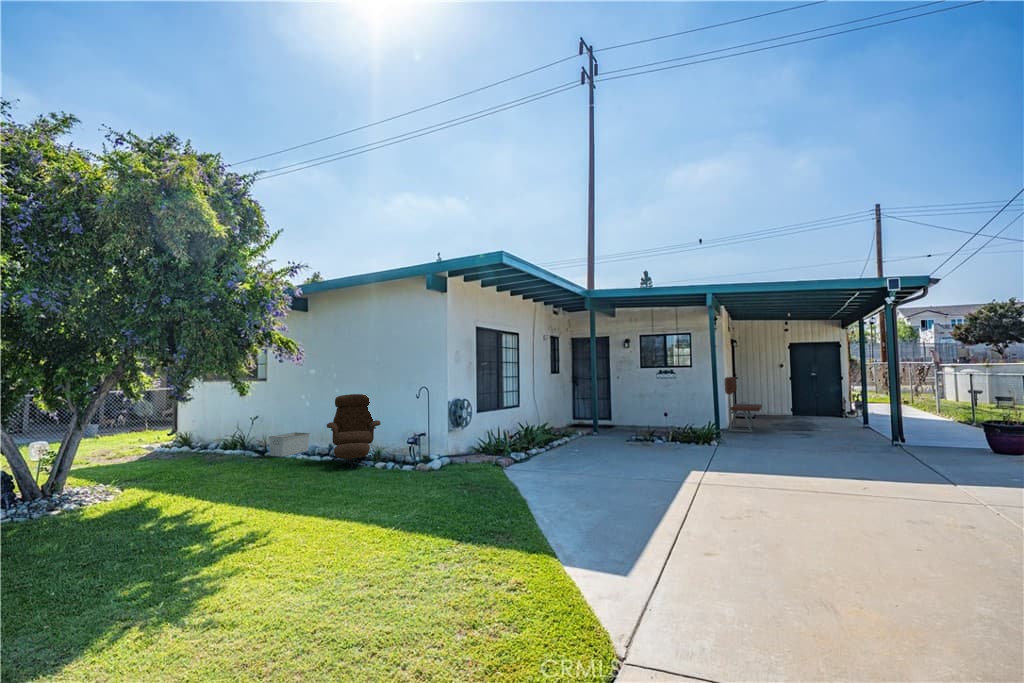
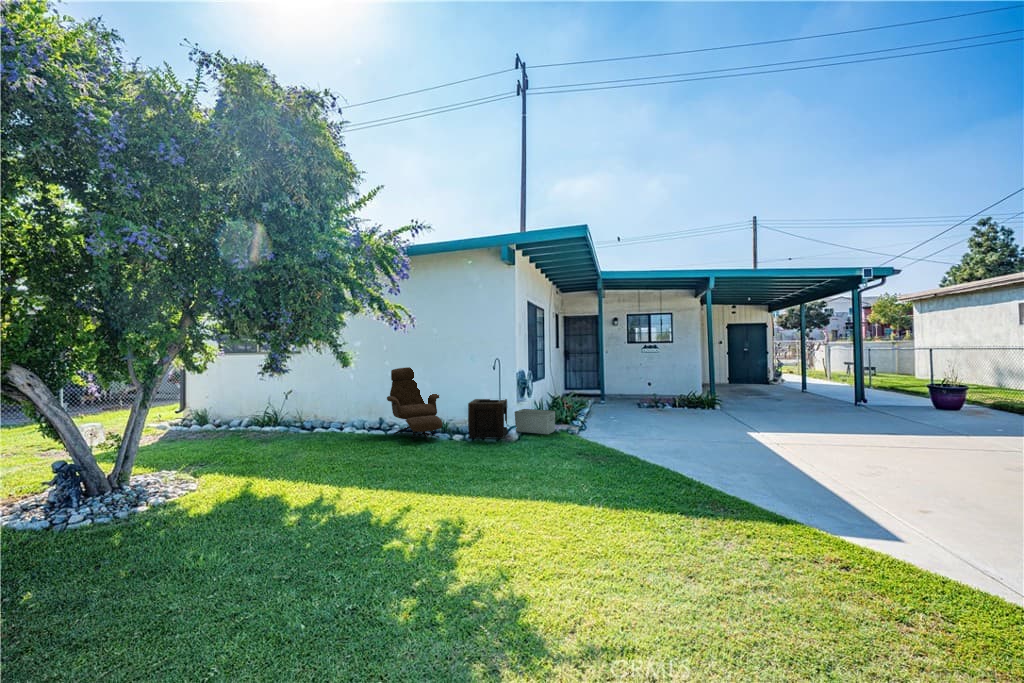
bench: present [725,377,762,433] -> none [700,351,733,397]
wooden crate: none [393,427,441,469] -> present [468,399,508,439]
storage bin: present [269,432,309,457] -> present [514,409,555,434]

